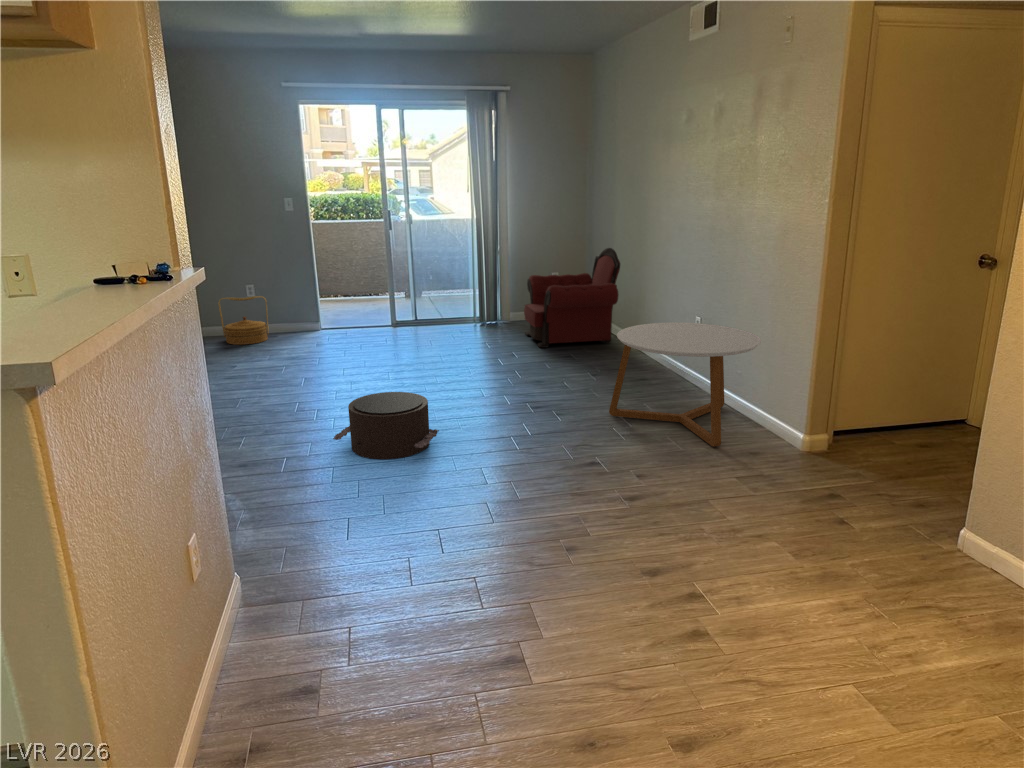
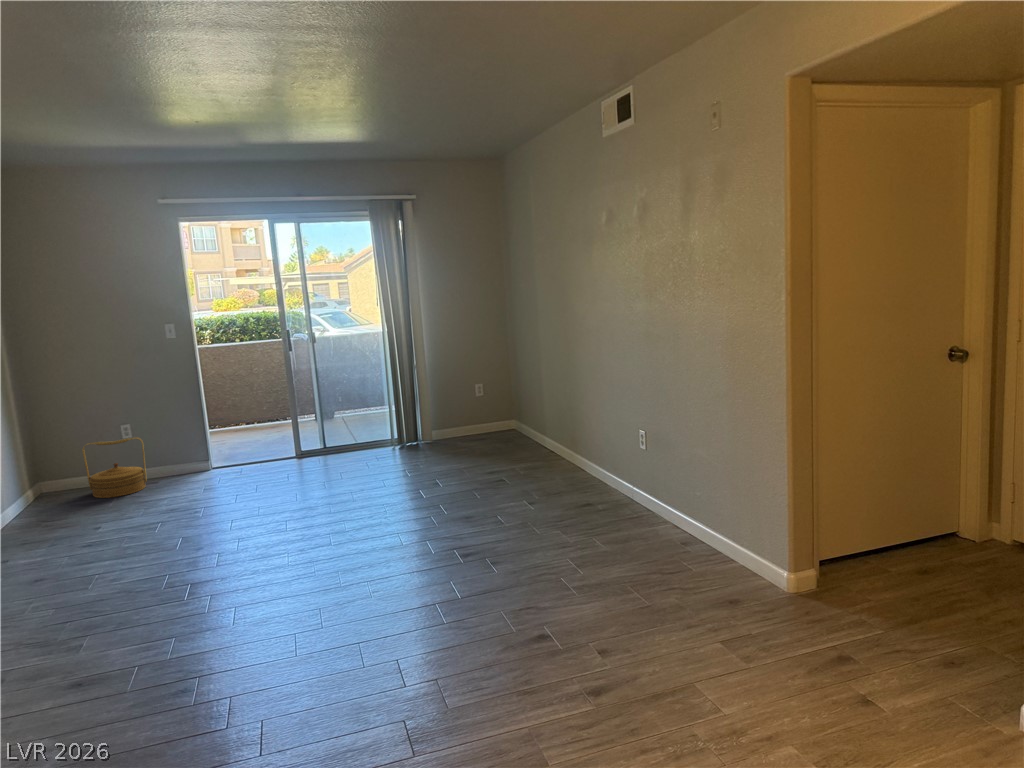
armchair: present [524,248,620,348] -> none [447,356,551,474]
coffee table: present [609,322,761,446] -> none [554,442,723,596]
pouf: present [333,392,439,459] -> none [201,560,344,659]

